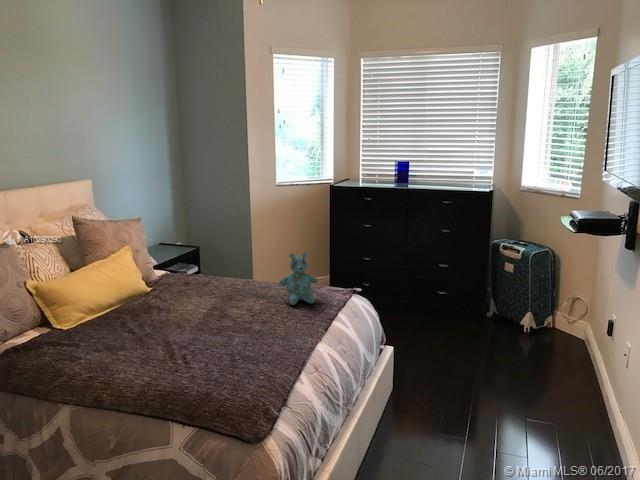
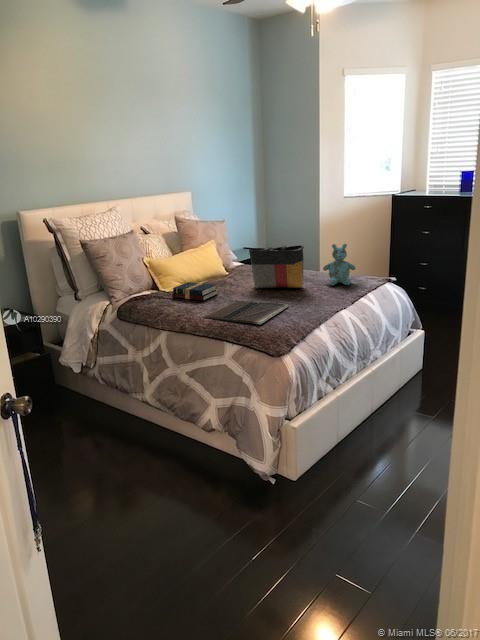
tote bag: none [185,258,259,315] -> present [249,245,304,288]
hardback book: none [75,314,145,344] -> present [172,282,218,300]
laptop: none [130,340,249,386] -> present [203,300,288,324]

